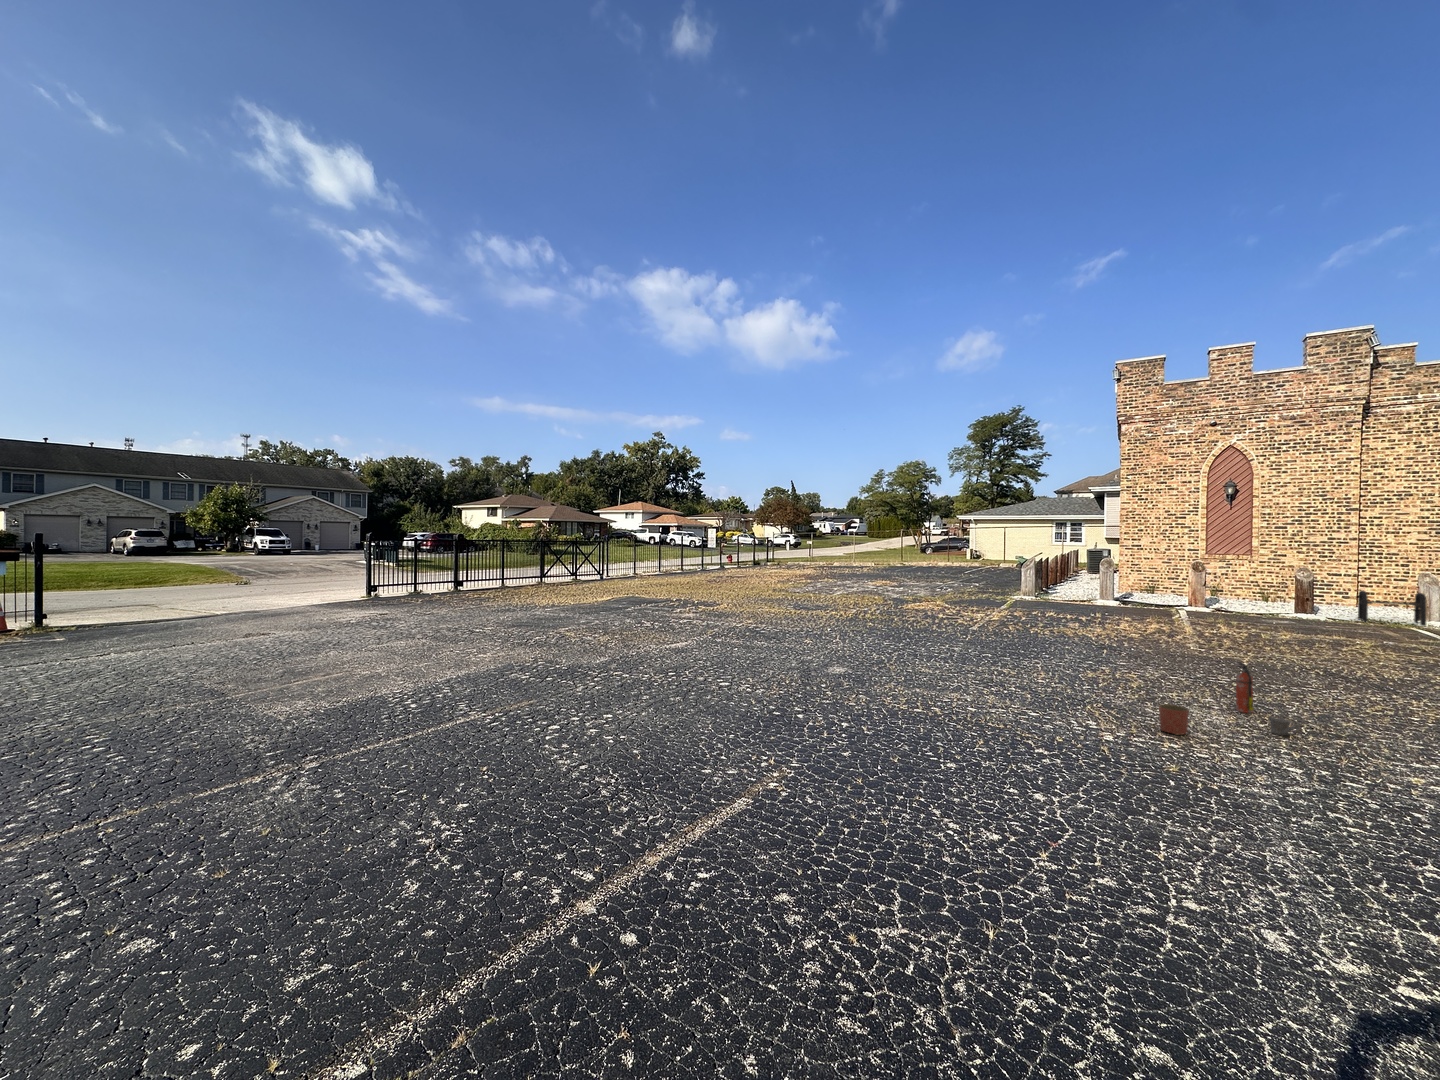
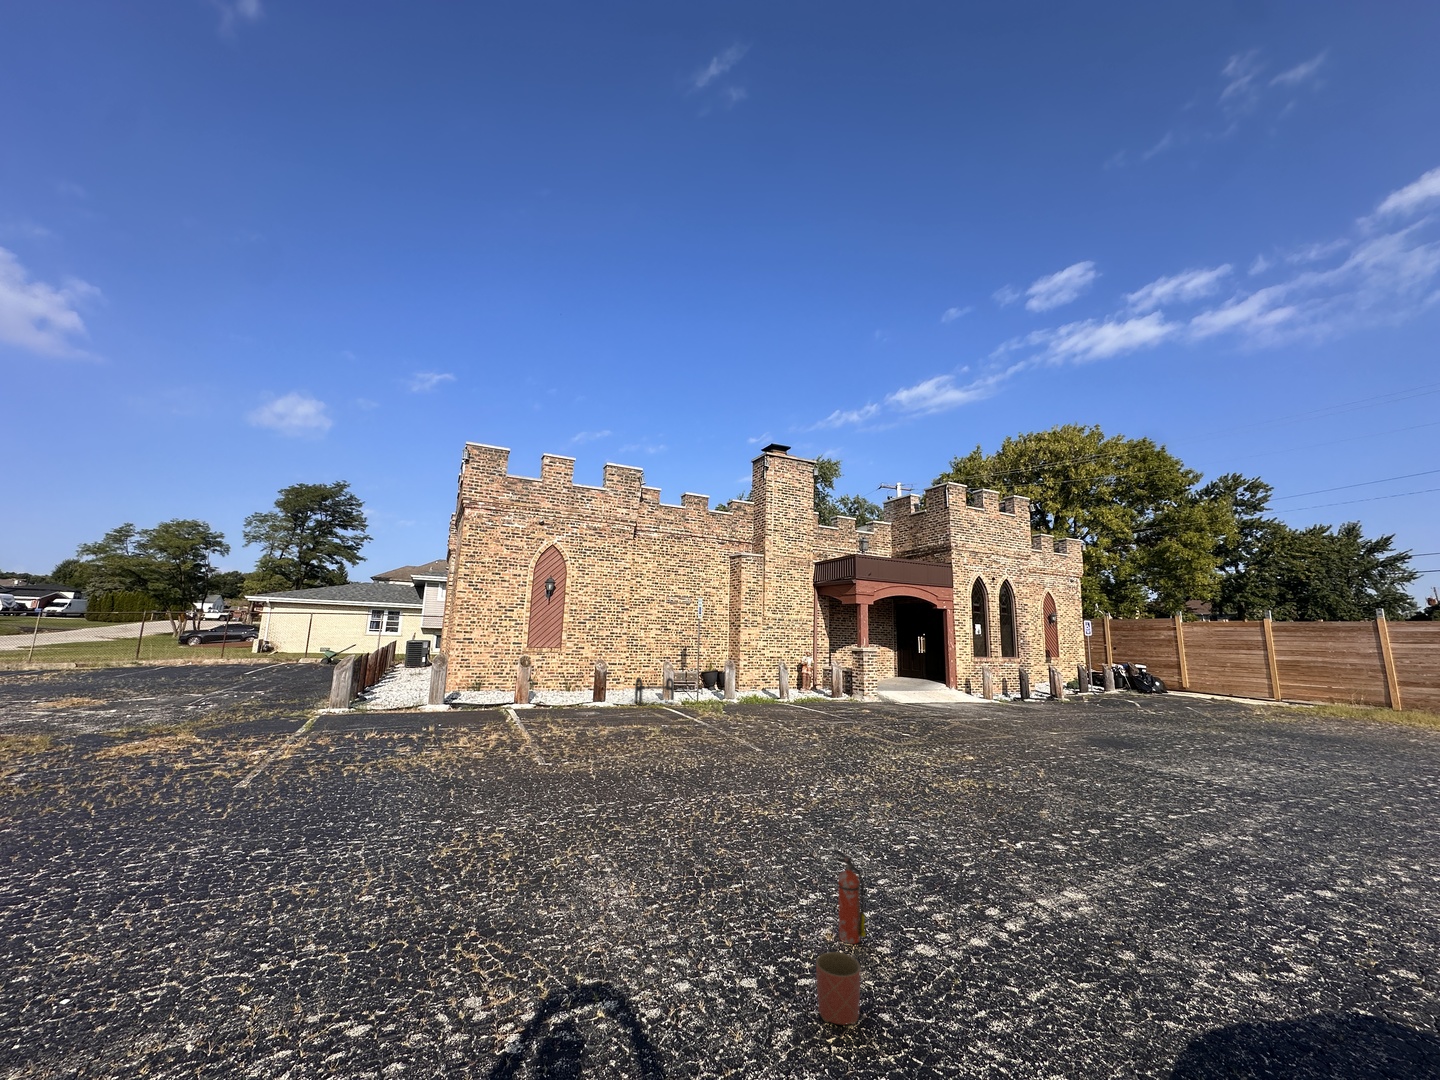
fire extinguisher: present [1236,662,1254,713] -> present [833,850,866,944]
planter: present [1159,704,1189,735] -> present [816,952,861,1025]
watering can: present [1269,716,1300,736] -> none [714,898,758,931]

